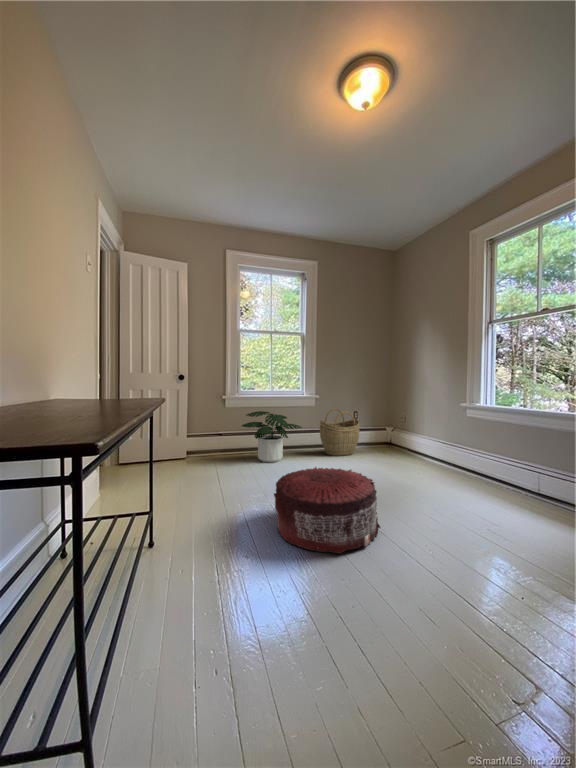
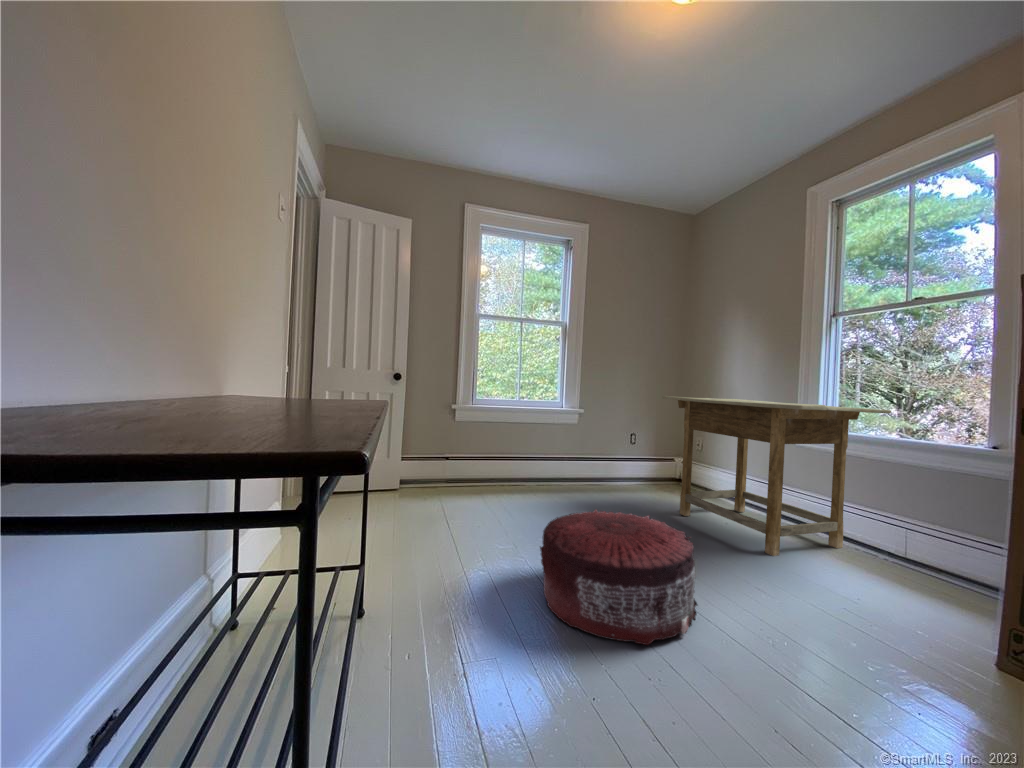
desk: none [373,385,524,494] -> present [663,396,891,556]
woven basket: present [320,409,360,456] -> none [581,427,637,493]
potted plant: present [242,411,302,463] -> none [475,427,561,499]

